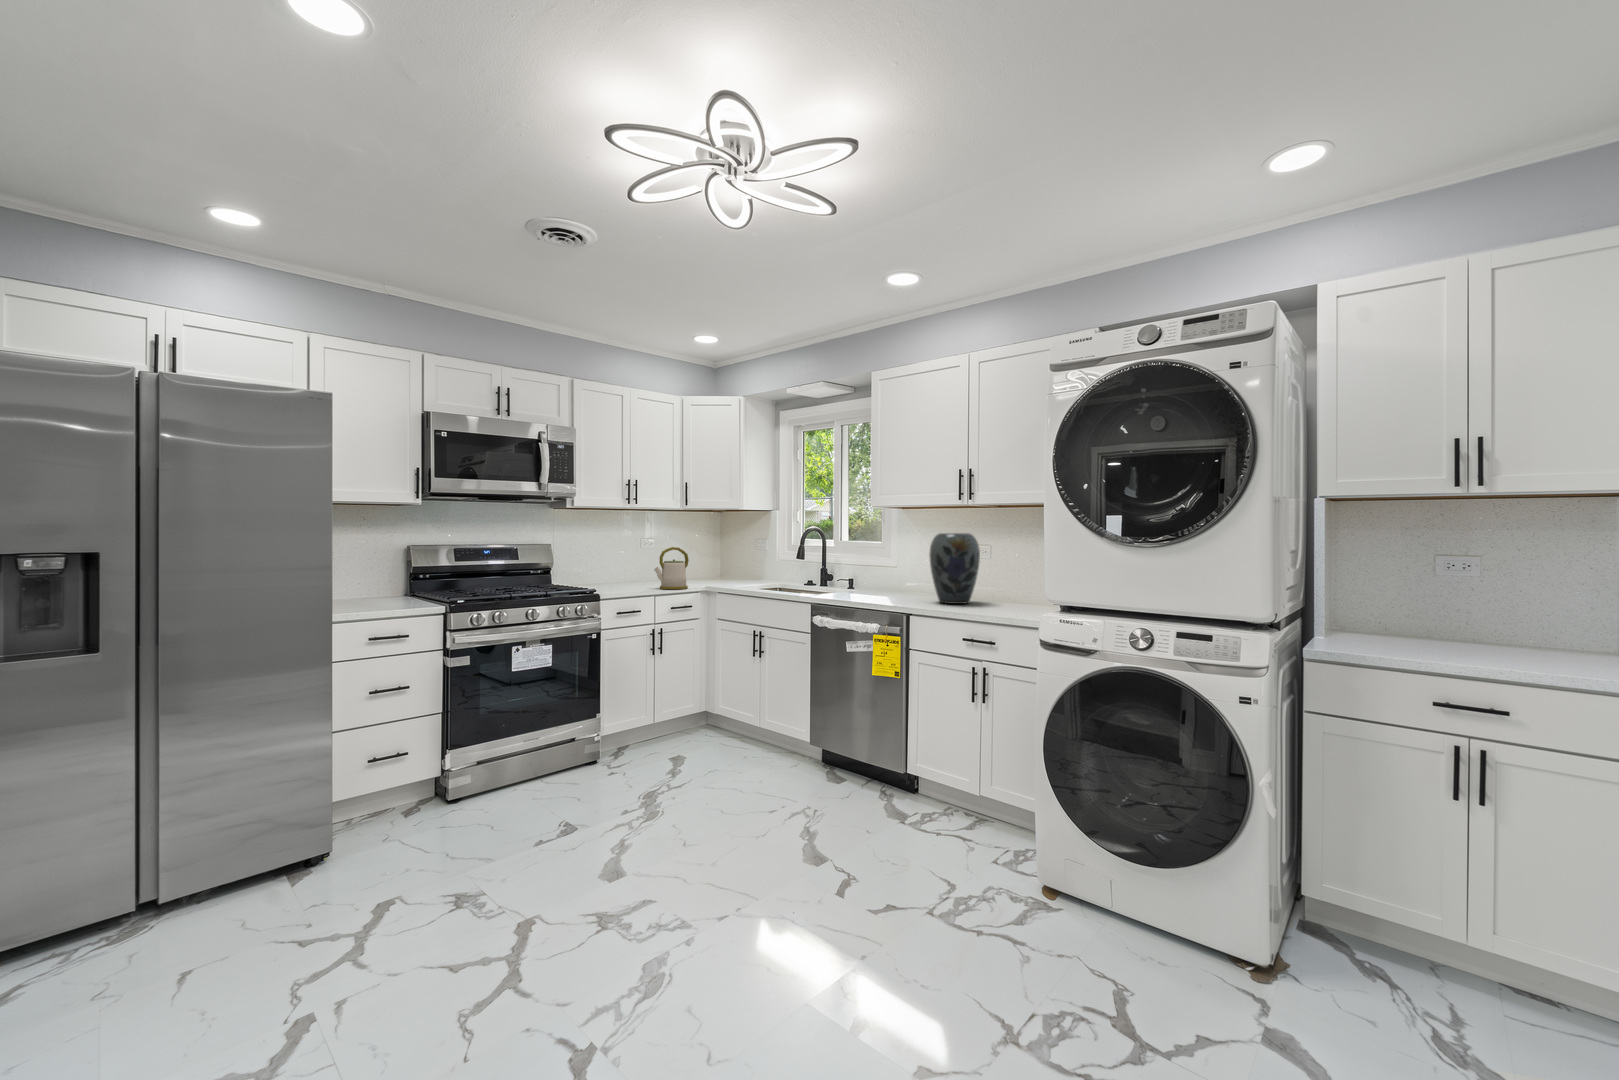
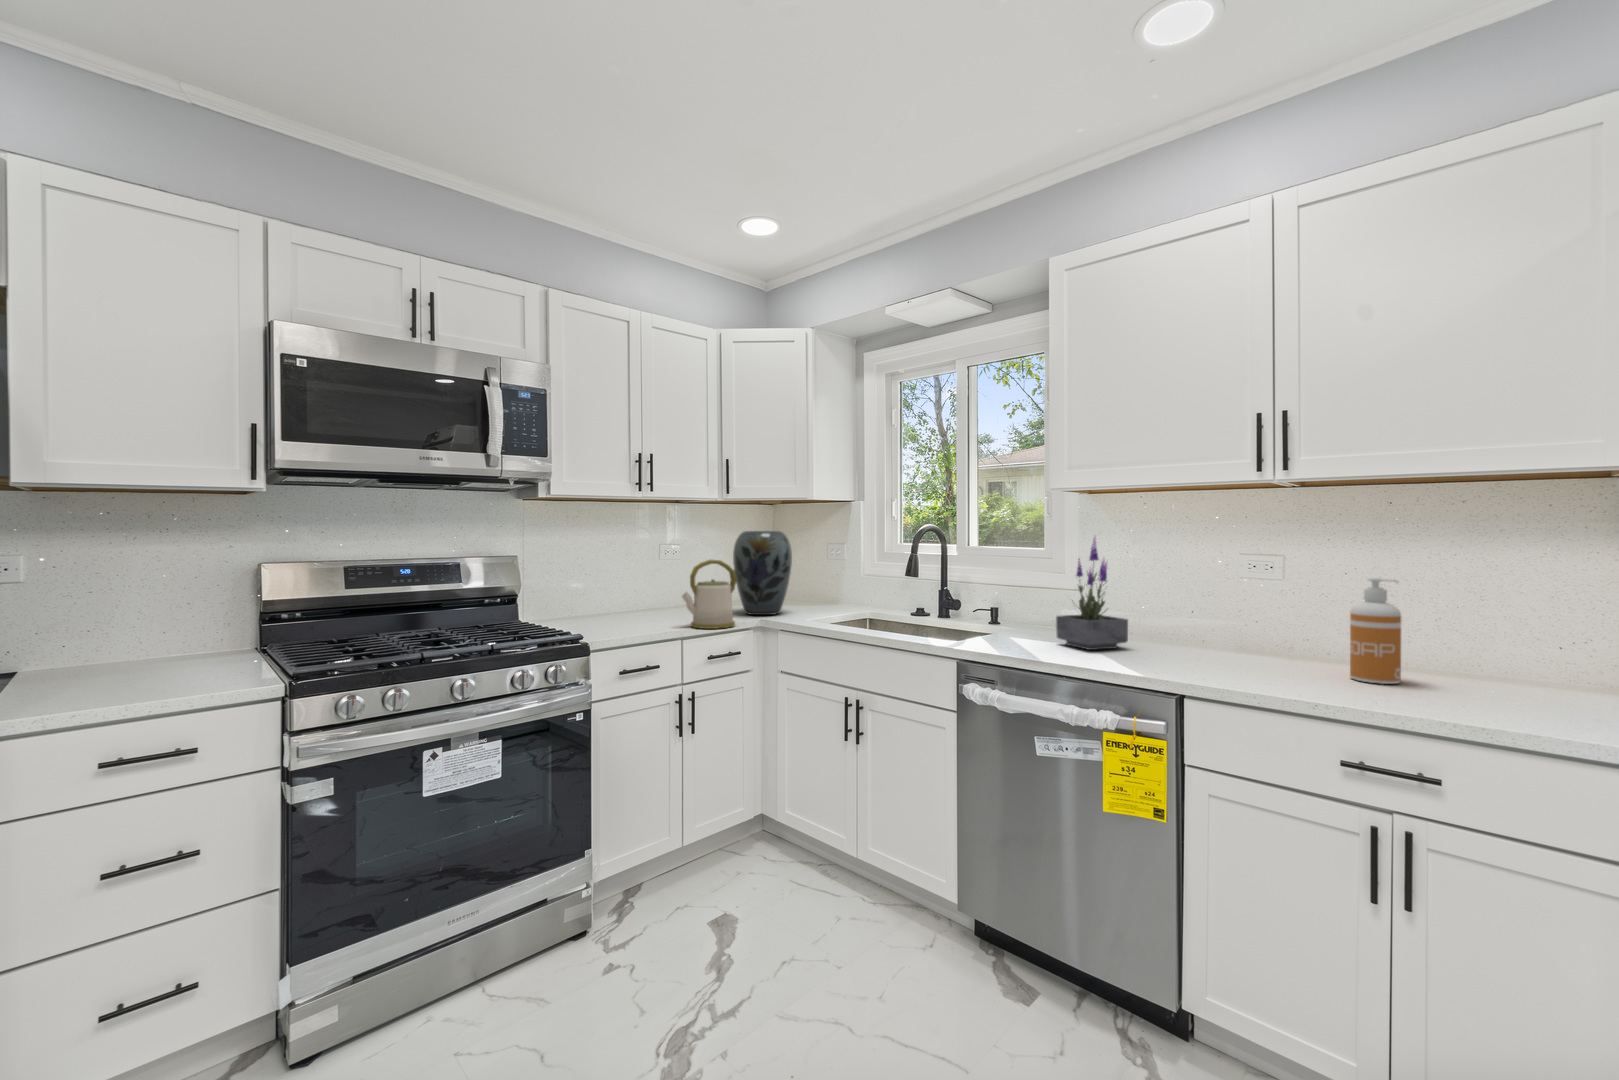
potted plant: none [871,532,908,597] -> present [1056,537,1128,650]
vase: present [929,533,980,604] -> present [733,531,792,615]
soap dispenser: none [999,555,1021,608] -> present [1350,578,1401,684]

